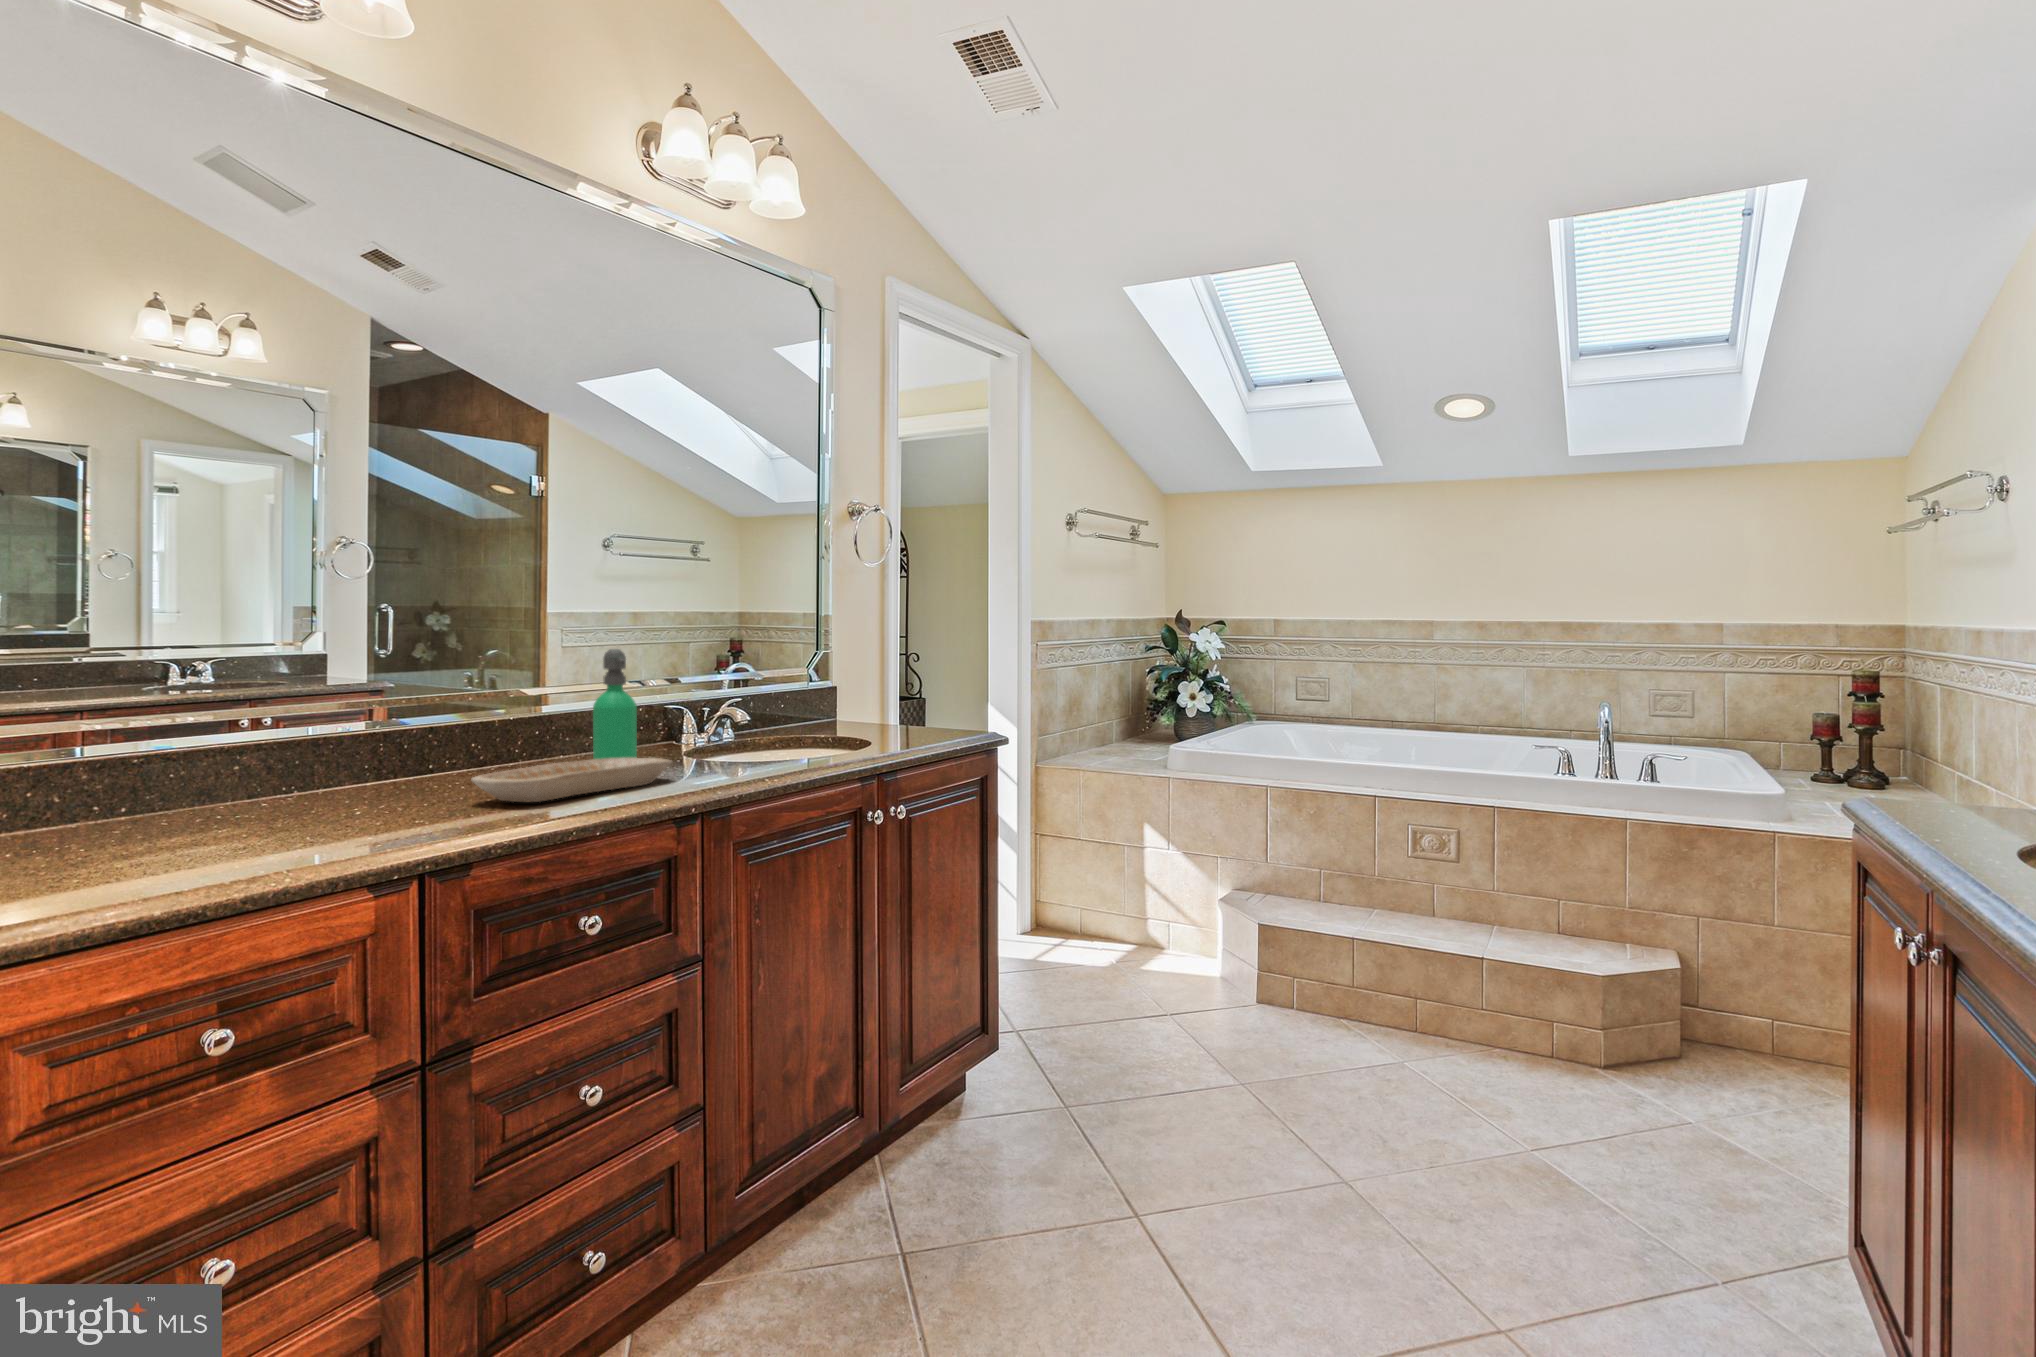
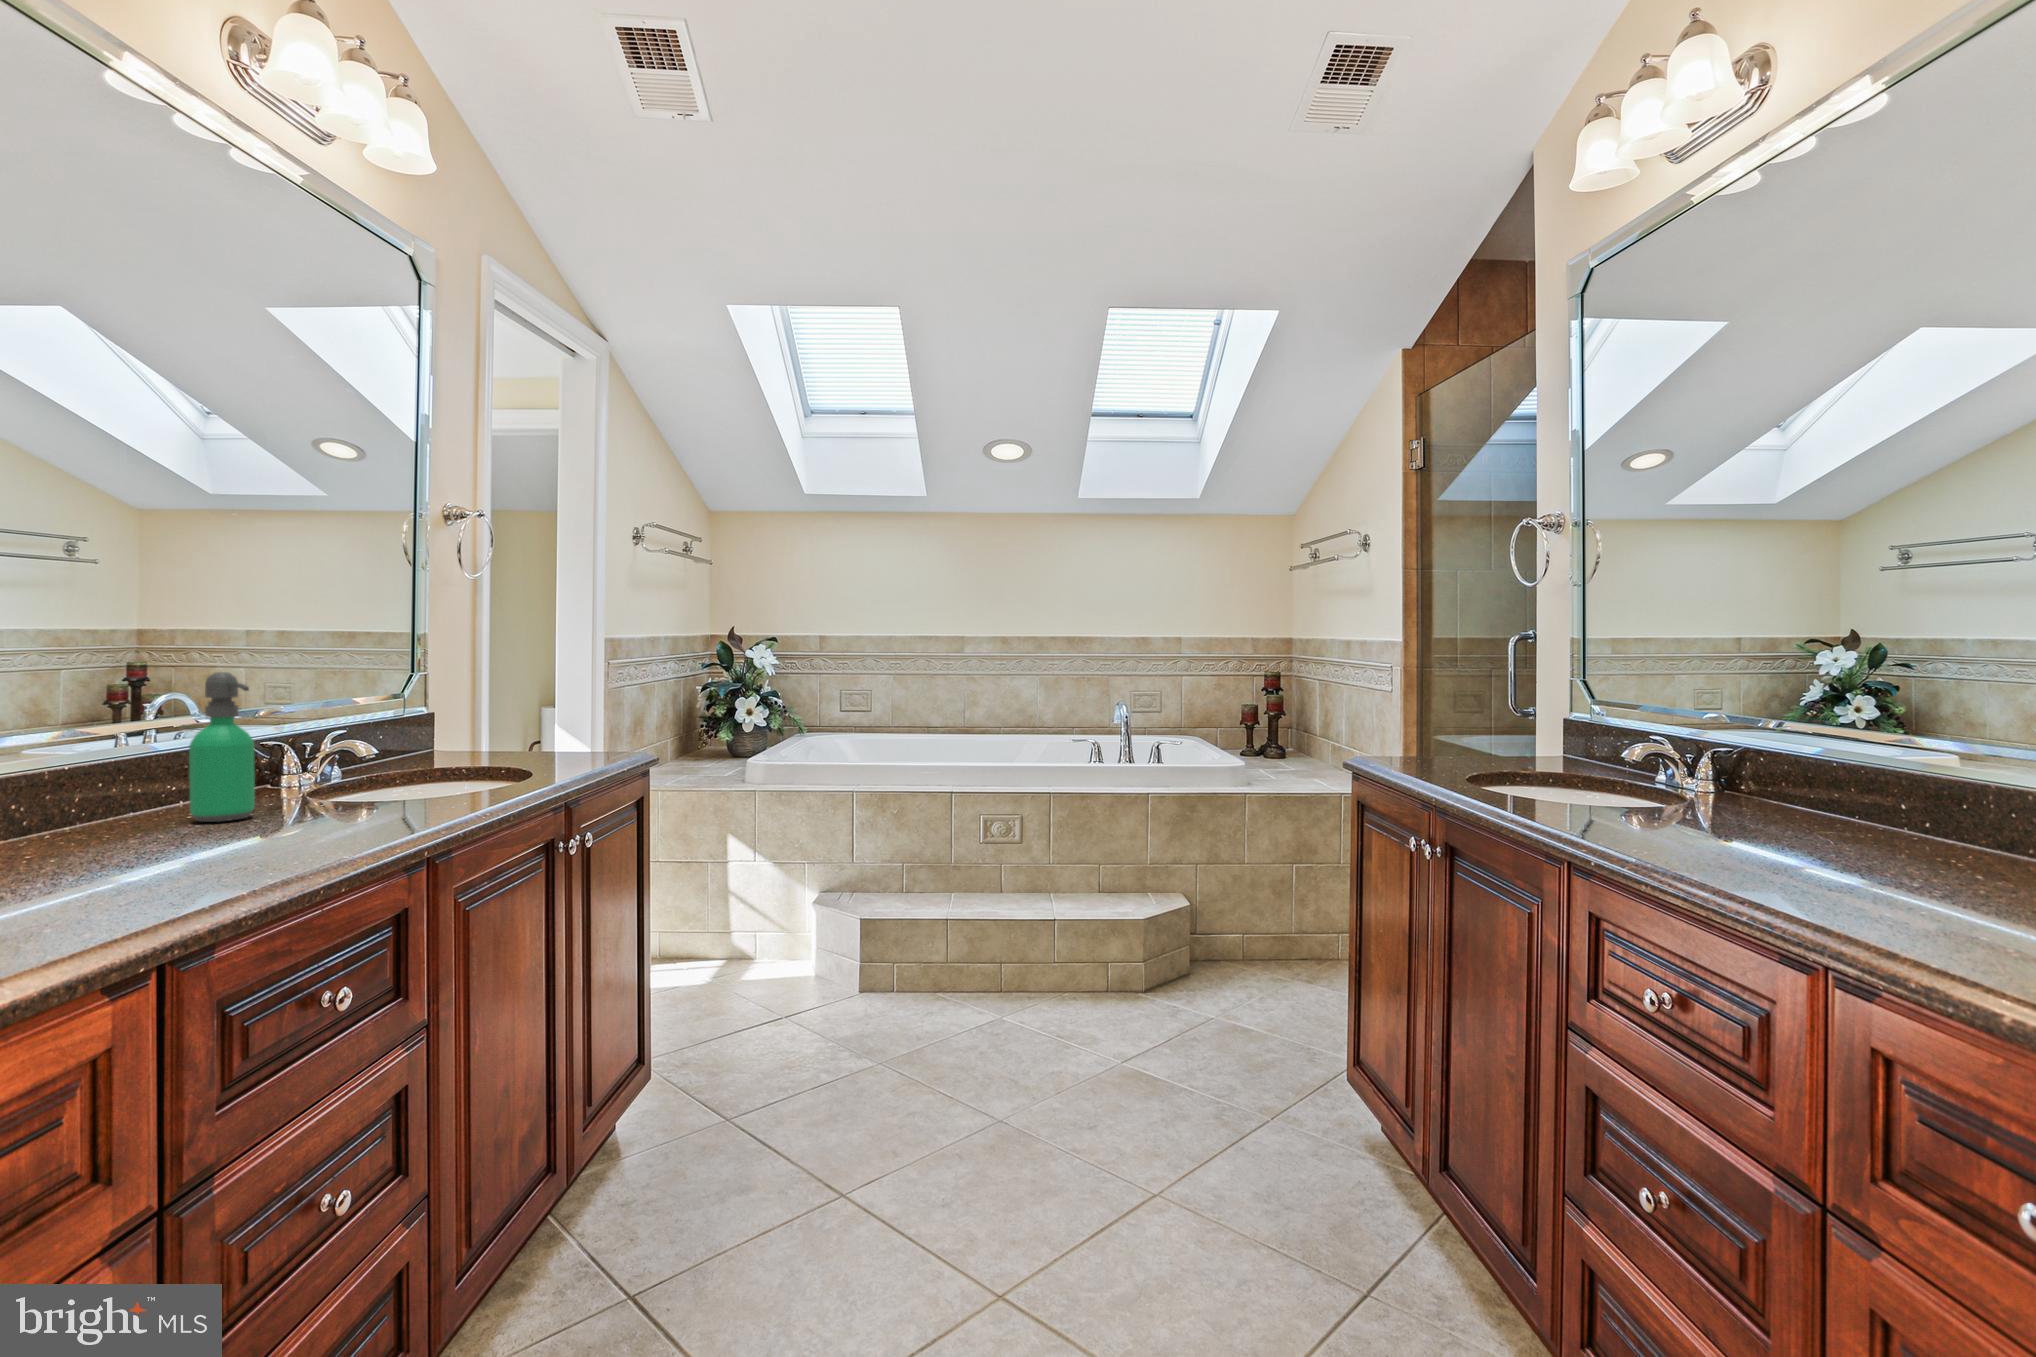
tray: present [471,758,672,802] -> none [119,802,357,868]

